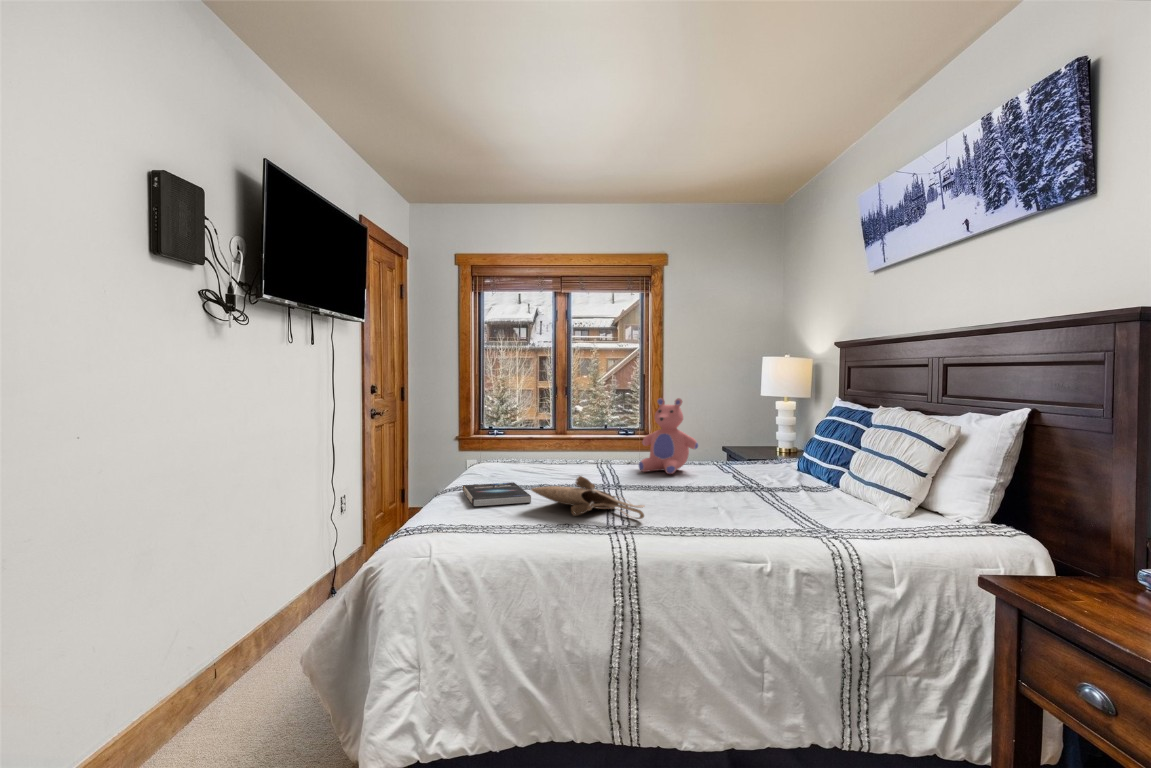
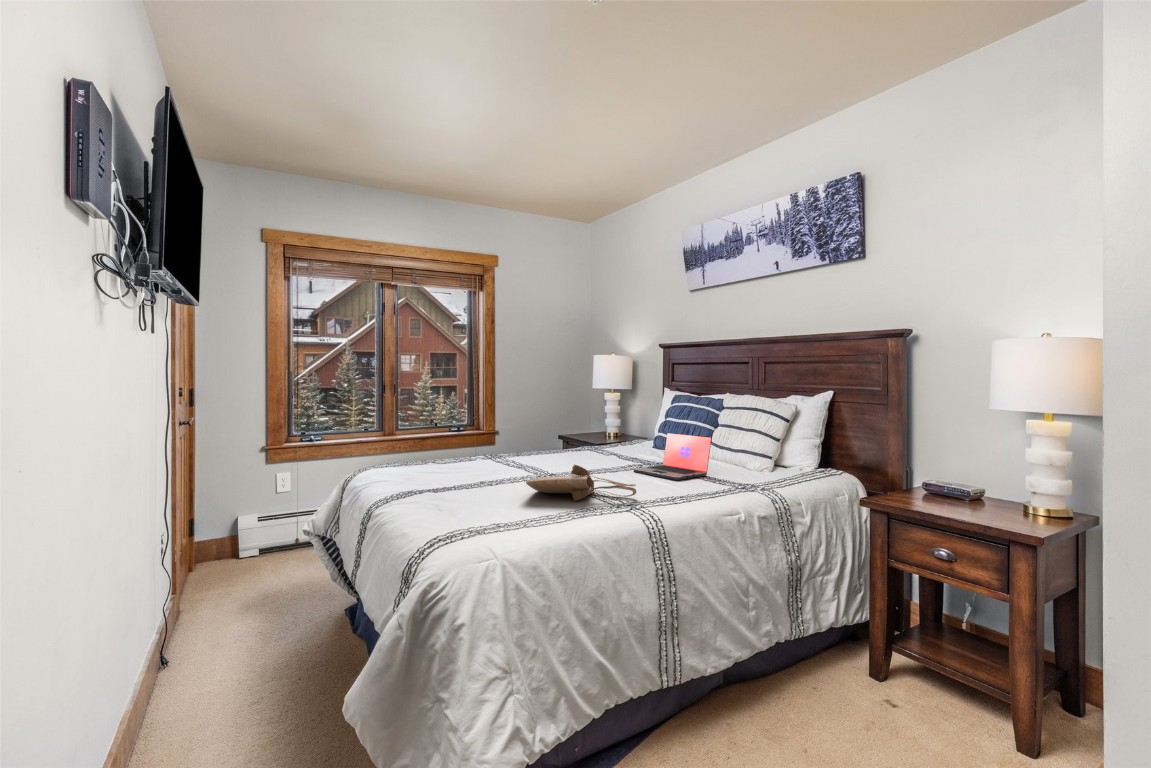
teddy bear: present [639,398,698,474] -> none [539,393,592,461]
laptop: none [710,449,801,508] -> present [634,433,711,480]
book: present [463,482,531,507] -> none [423,481,514,505]

